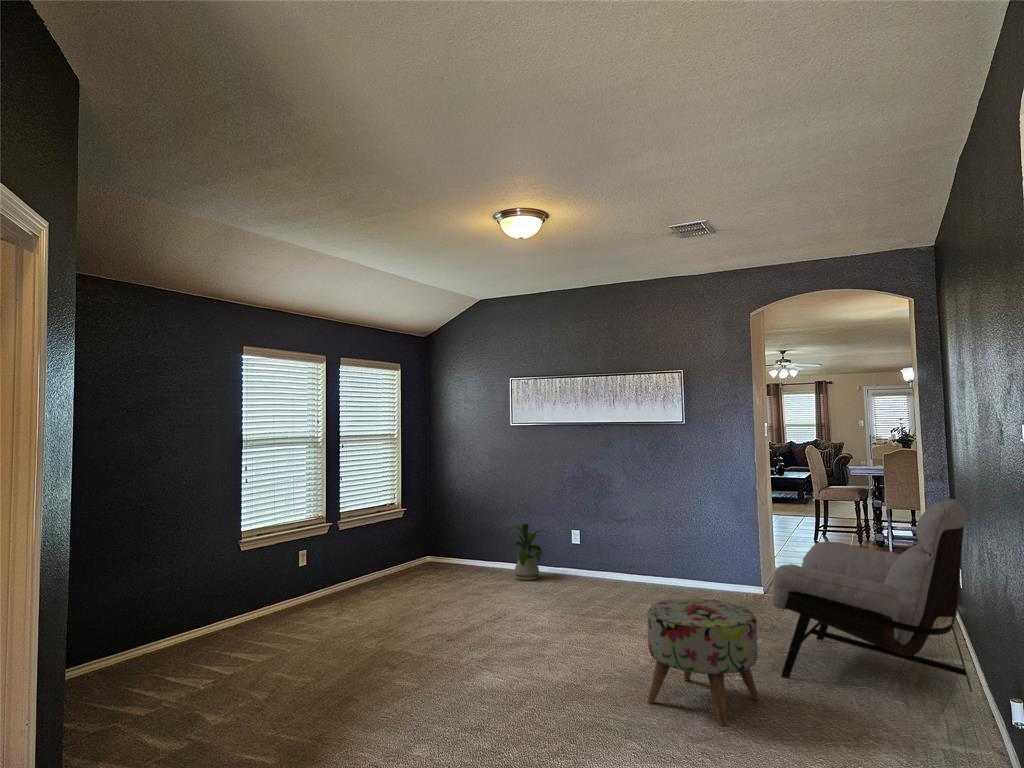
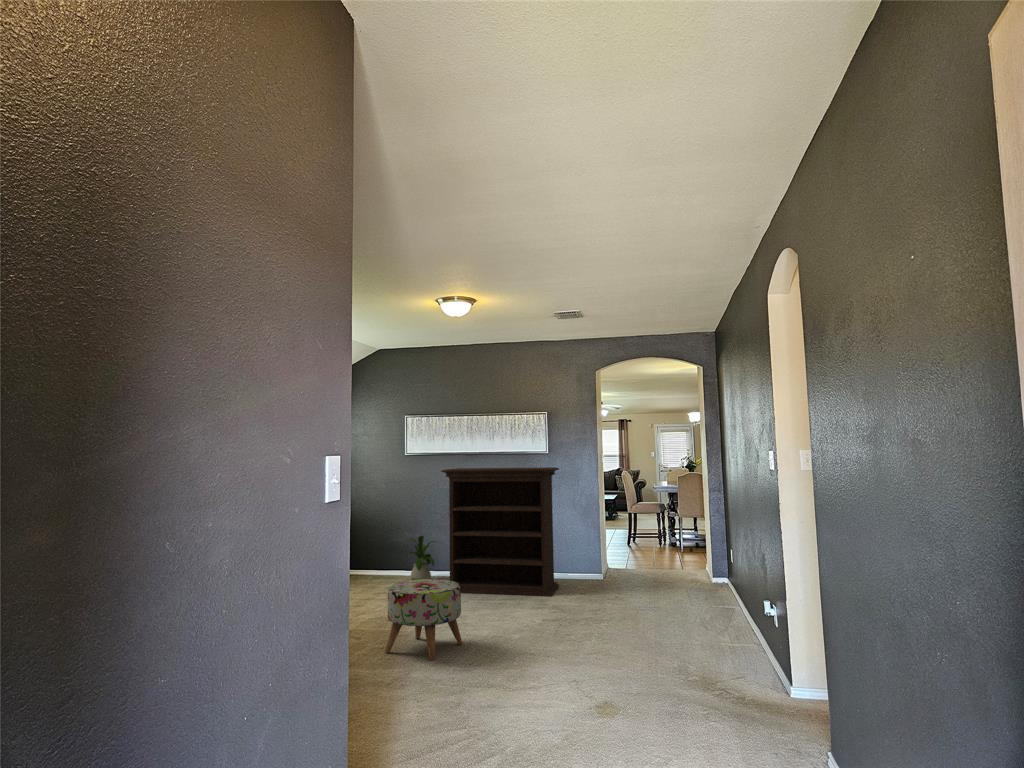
bookshelf: none [540,442,698,615] -> present [441,467,559,597]
lounge chair: present [773,499,972,691] -> none [622,501,741,625]
ottoman: present [647,598,759,726] -> present [385,579,463,660]

